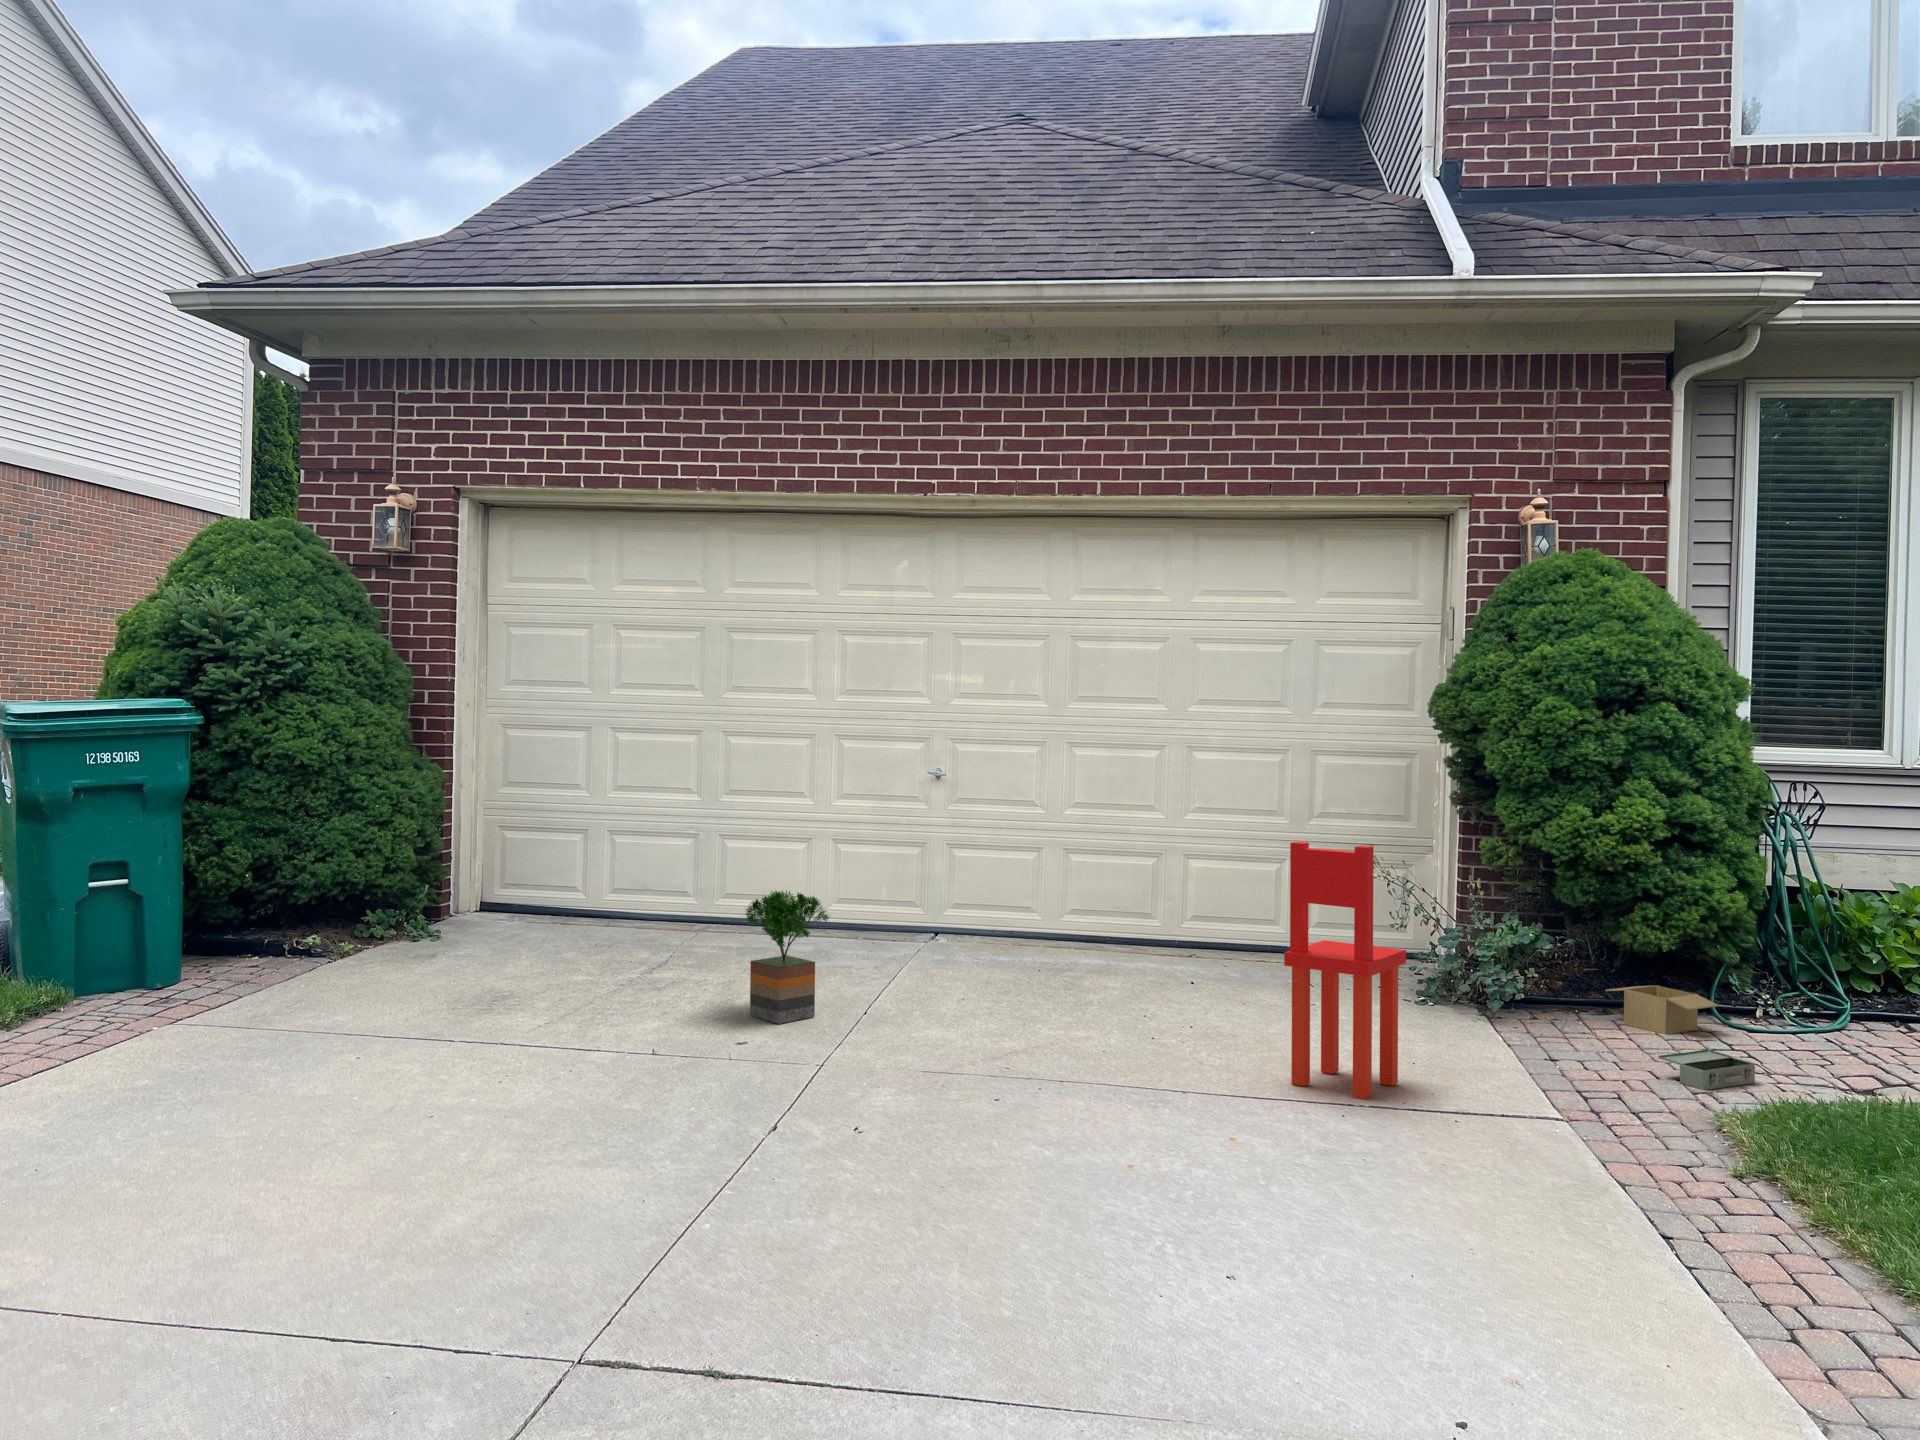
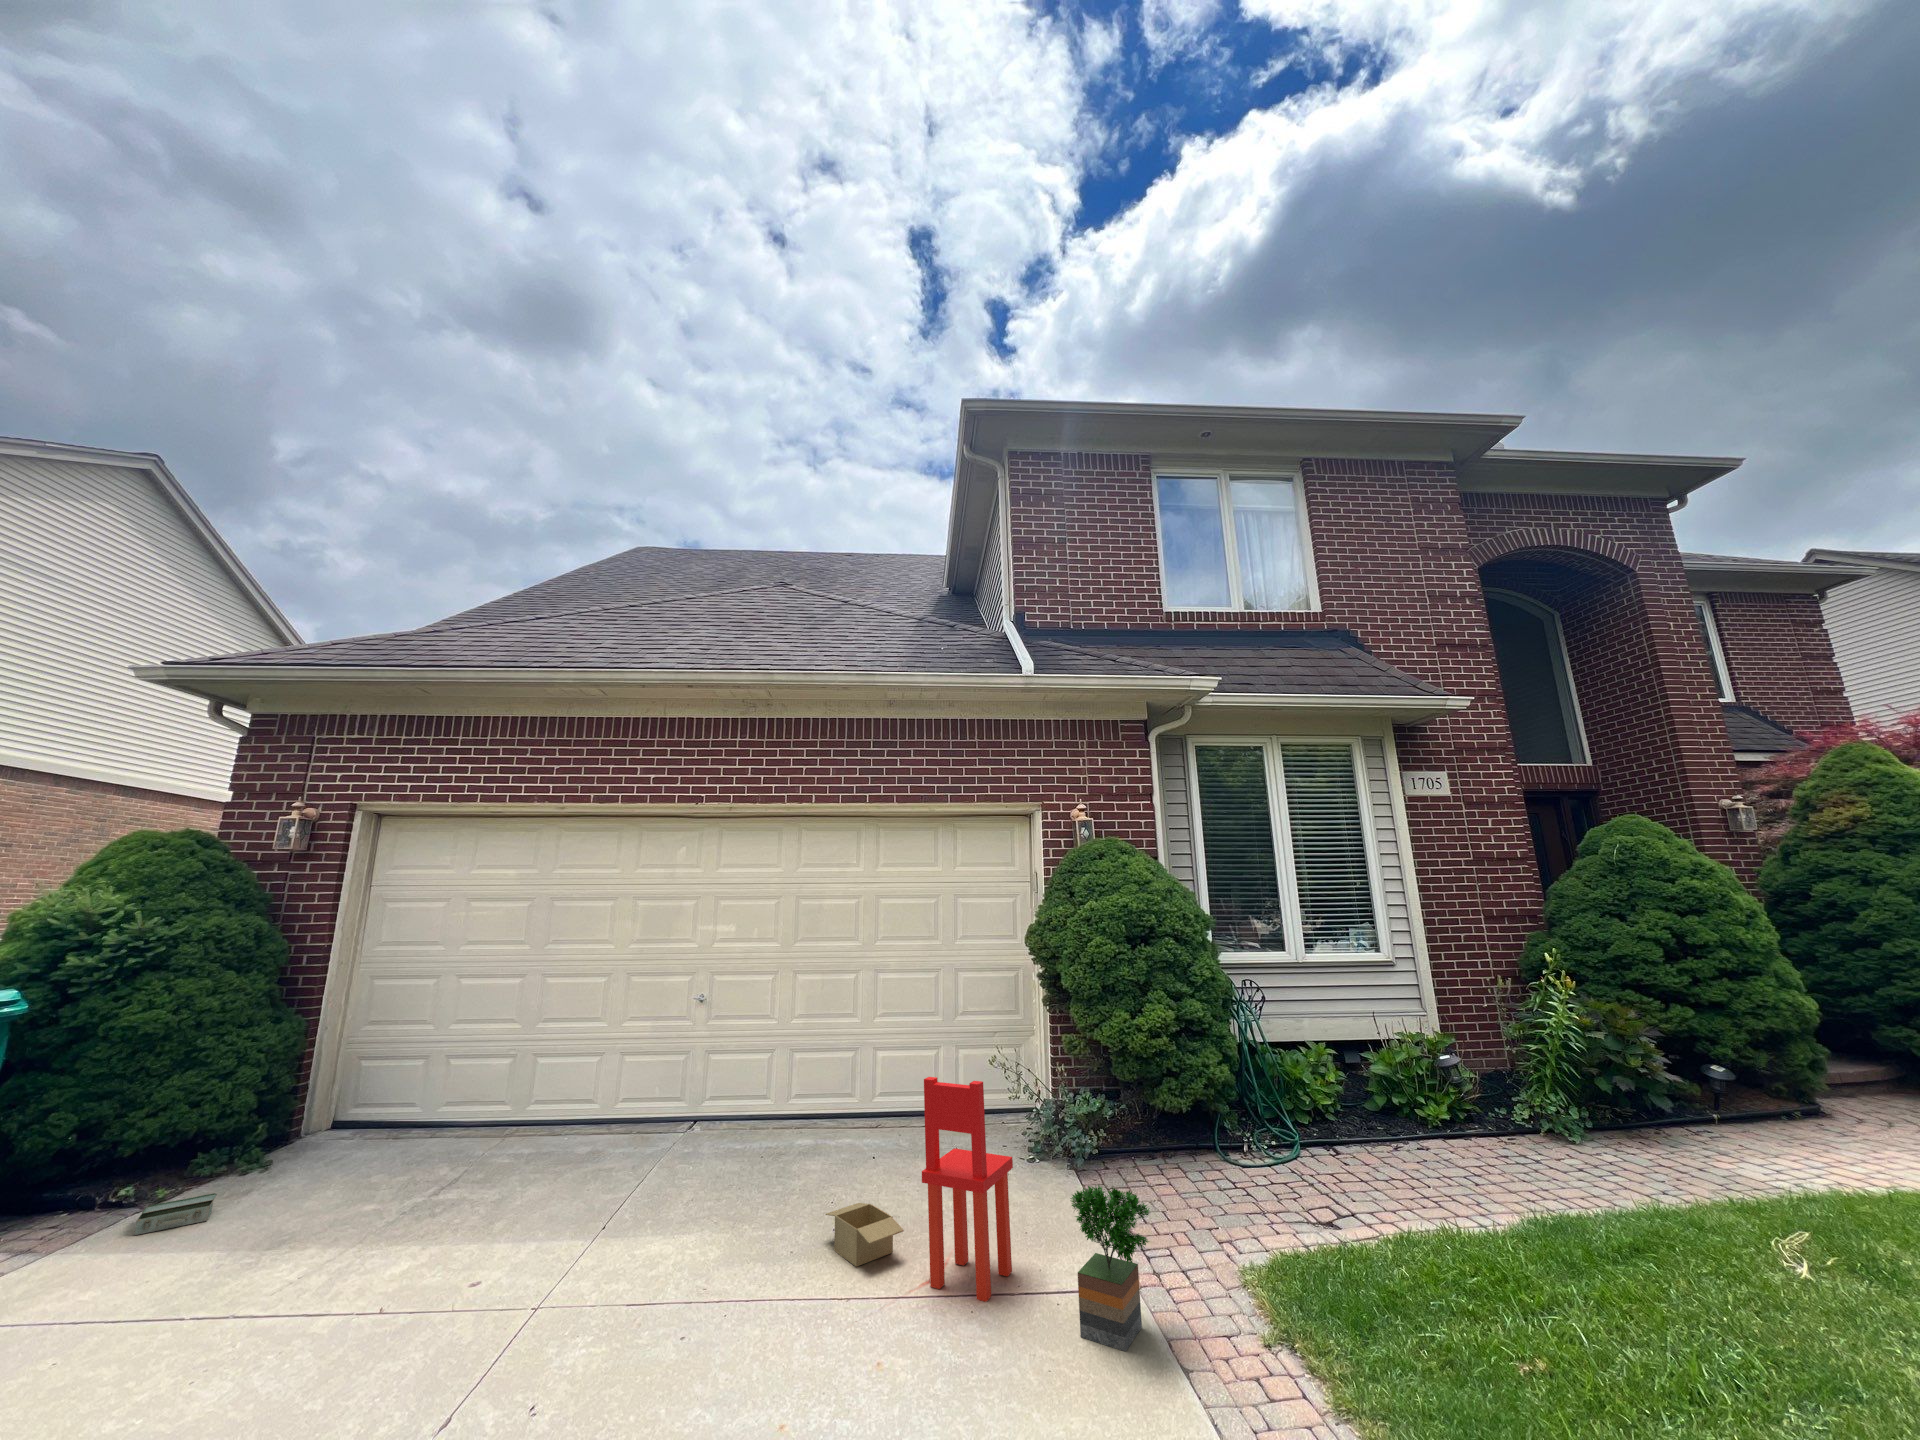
potted tree: present [746,890,829,1024] -> present [1070,1185,1150,1351]
cardboard box: present [1605,985,1719,1034] -> present [825,1203,904,1267]
toolbox: present [1658,1050,1755,1090] -> present [134,1193,217,1235]

